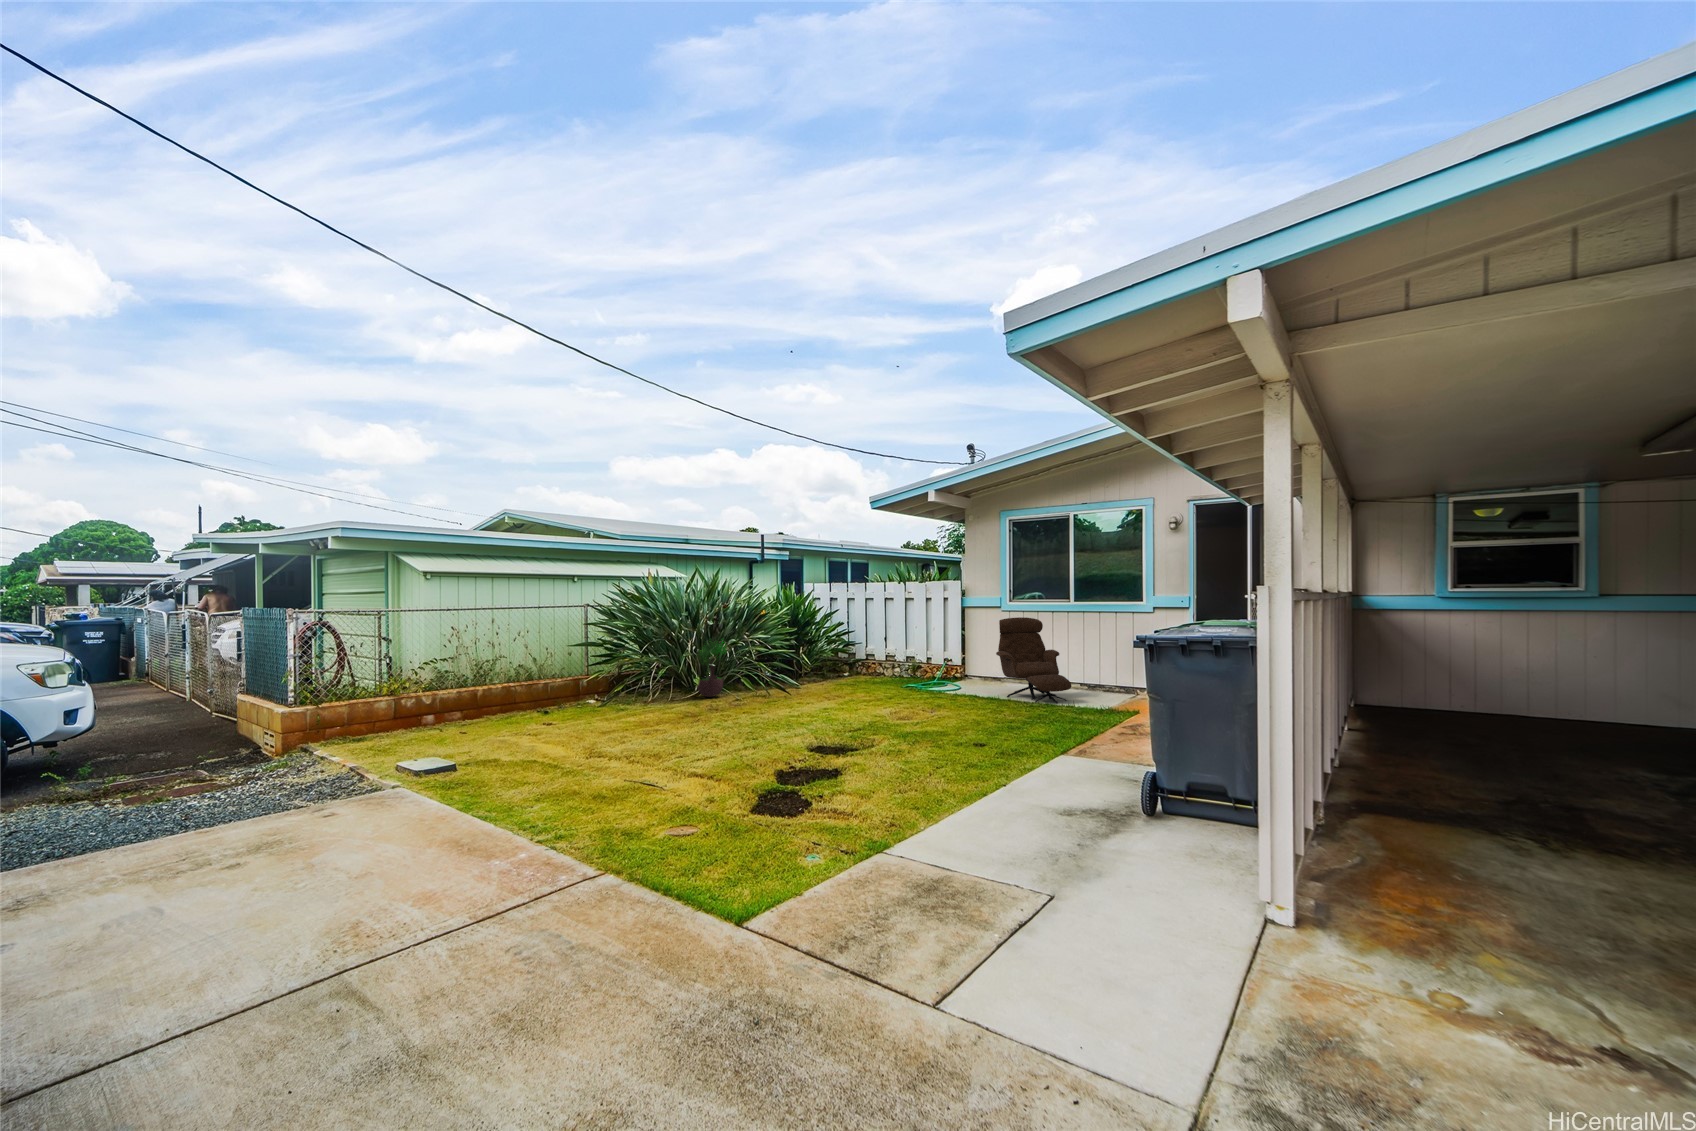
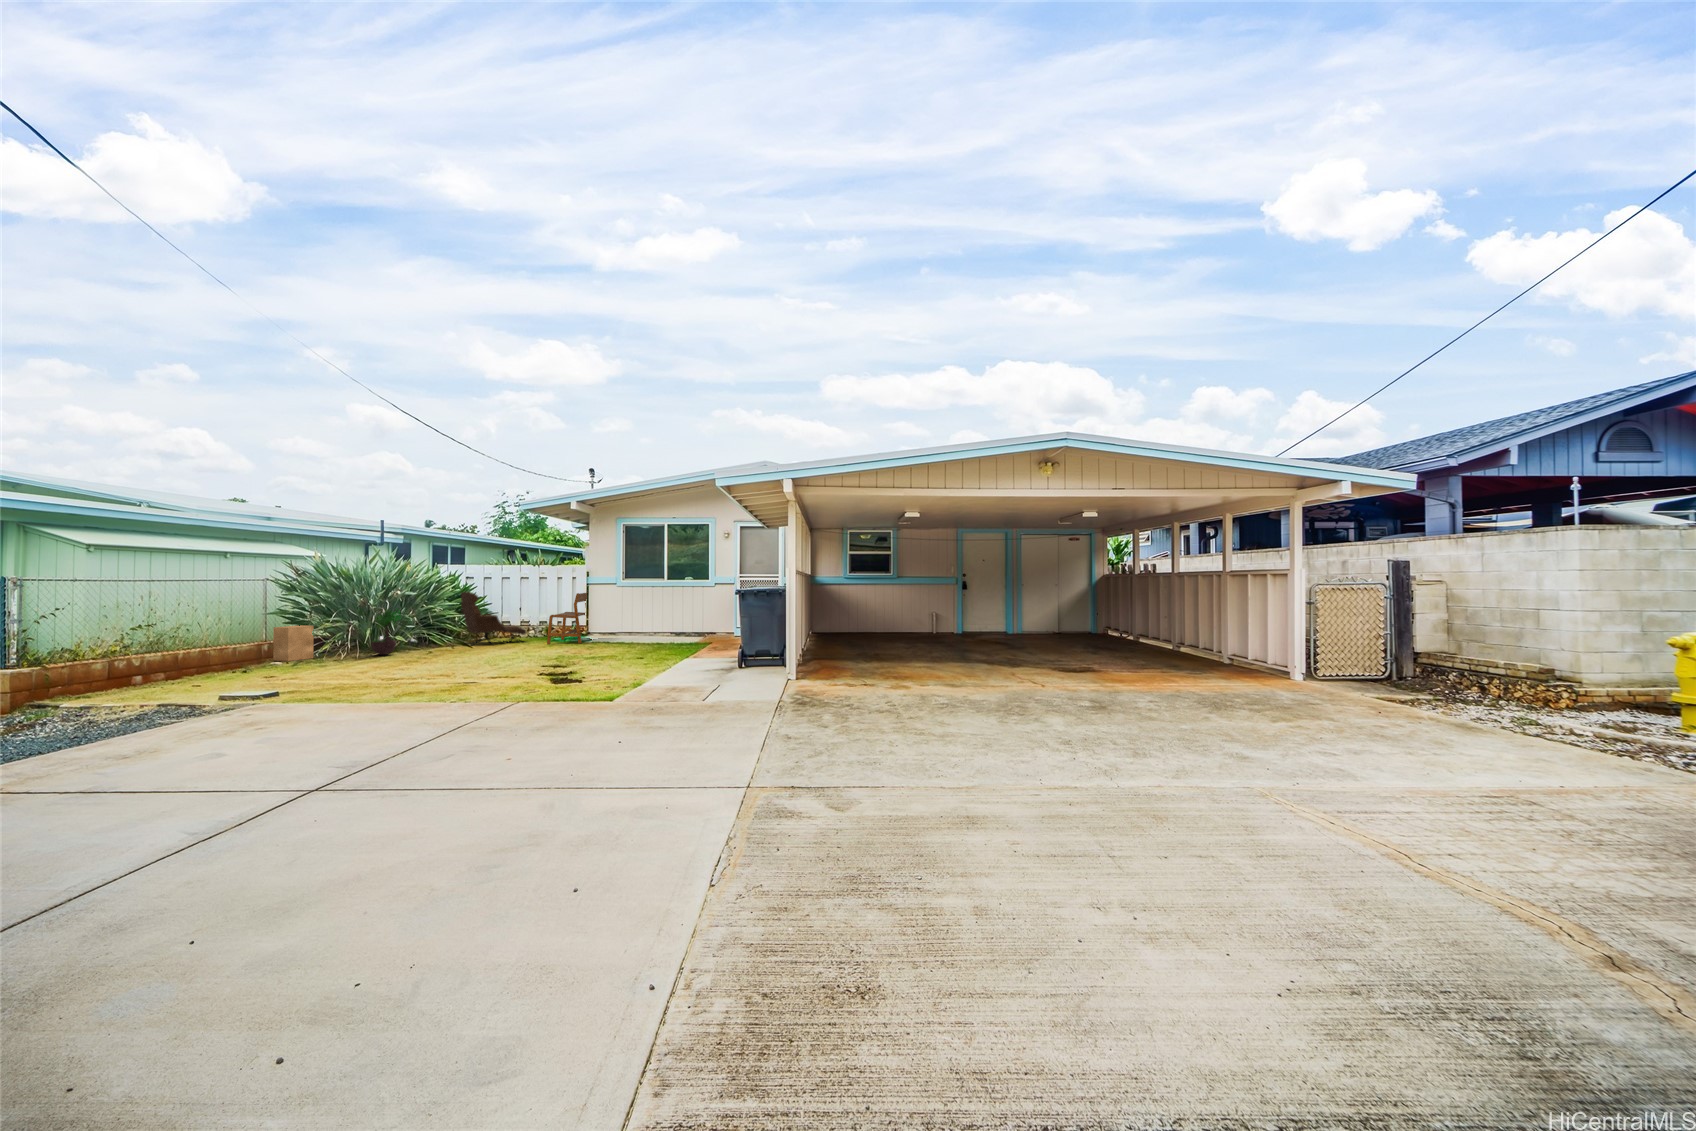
lounge chair: present [996,617,1071,703] -> present [461,592,526,644]
bench: none [908,618,973,691] -> present [547,592,590,644]
cardboard box: none [600,657,639,700] -> present [273,625,314,661]

